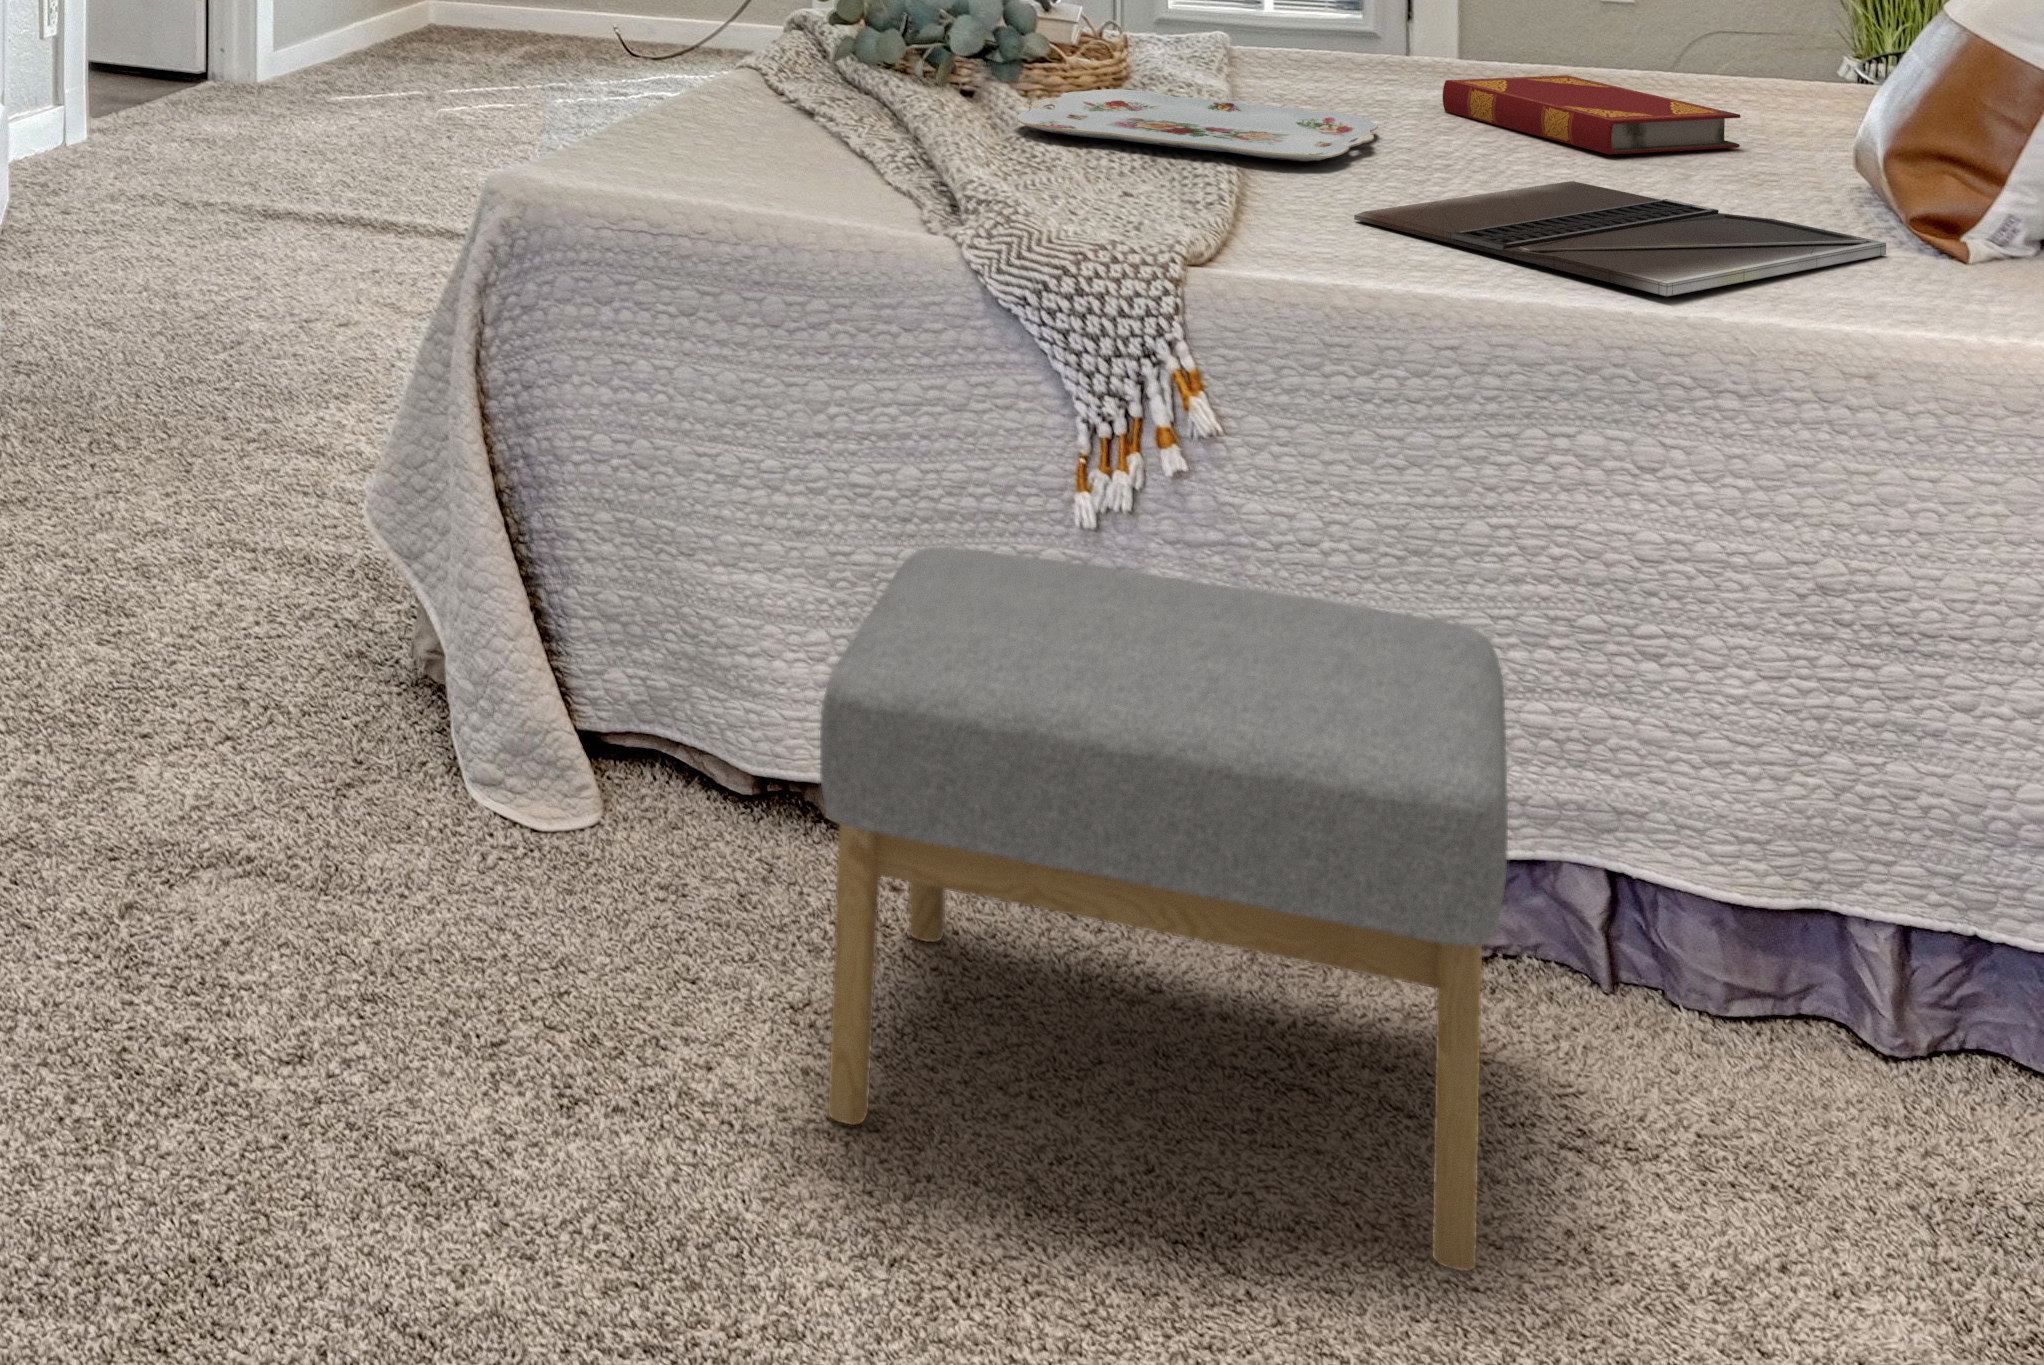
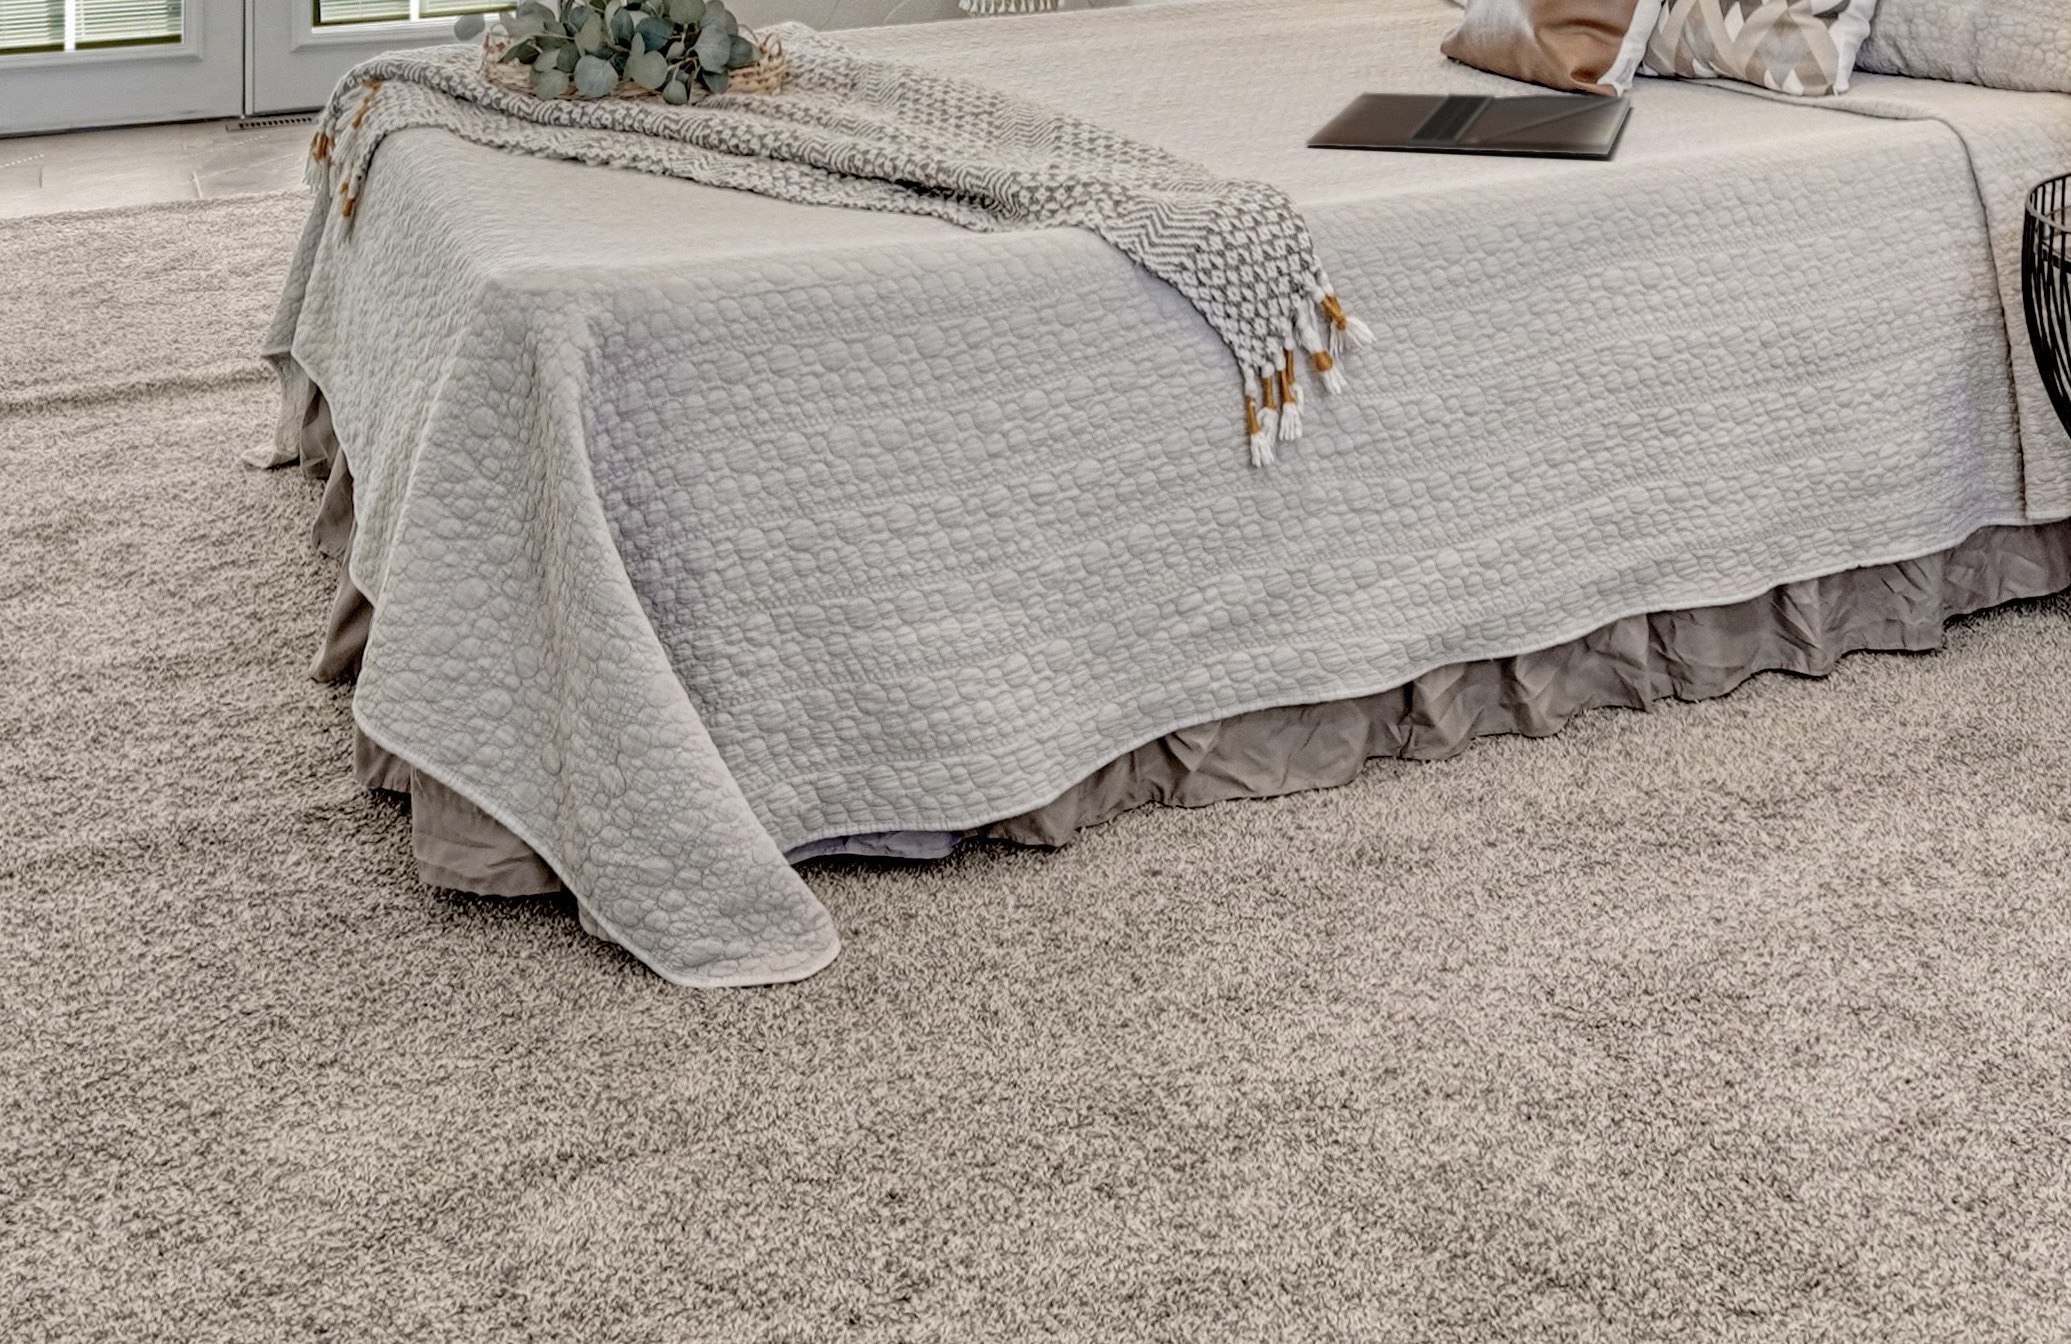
hardback book: present [1443,75,1741,154] -> none [1149,15,1391,71]
serving tray: present [1017,89,1378,162] -> none [865,69,1198,123]
footstool: present [820,547,1508,1271] -> none [1180,438,1818,1017]

